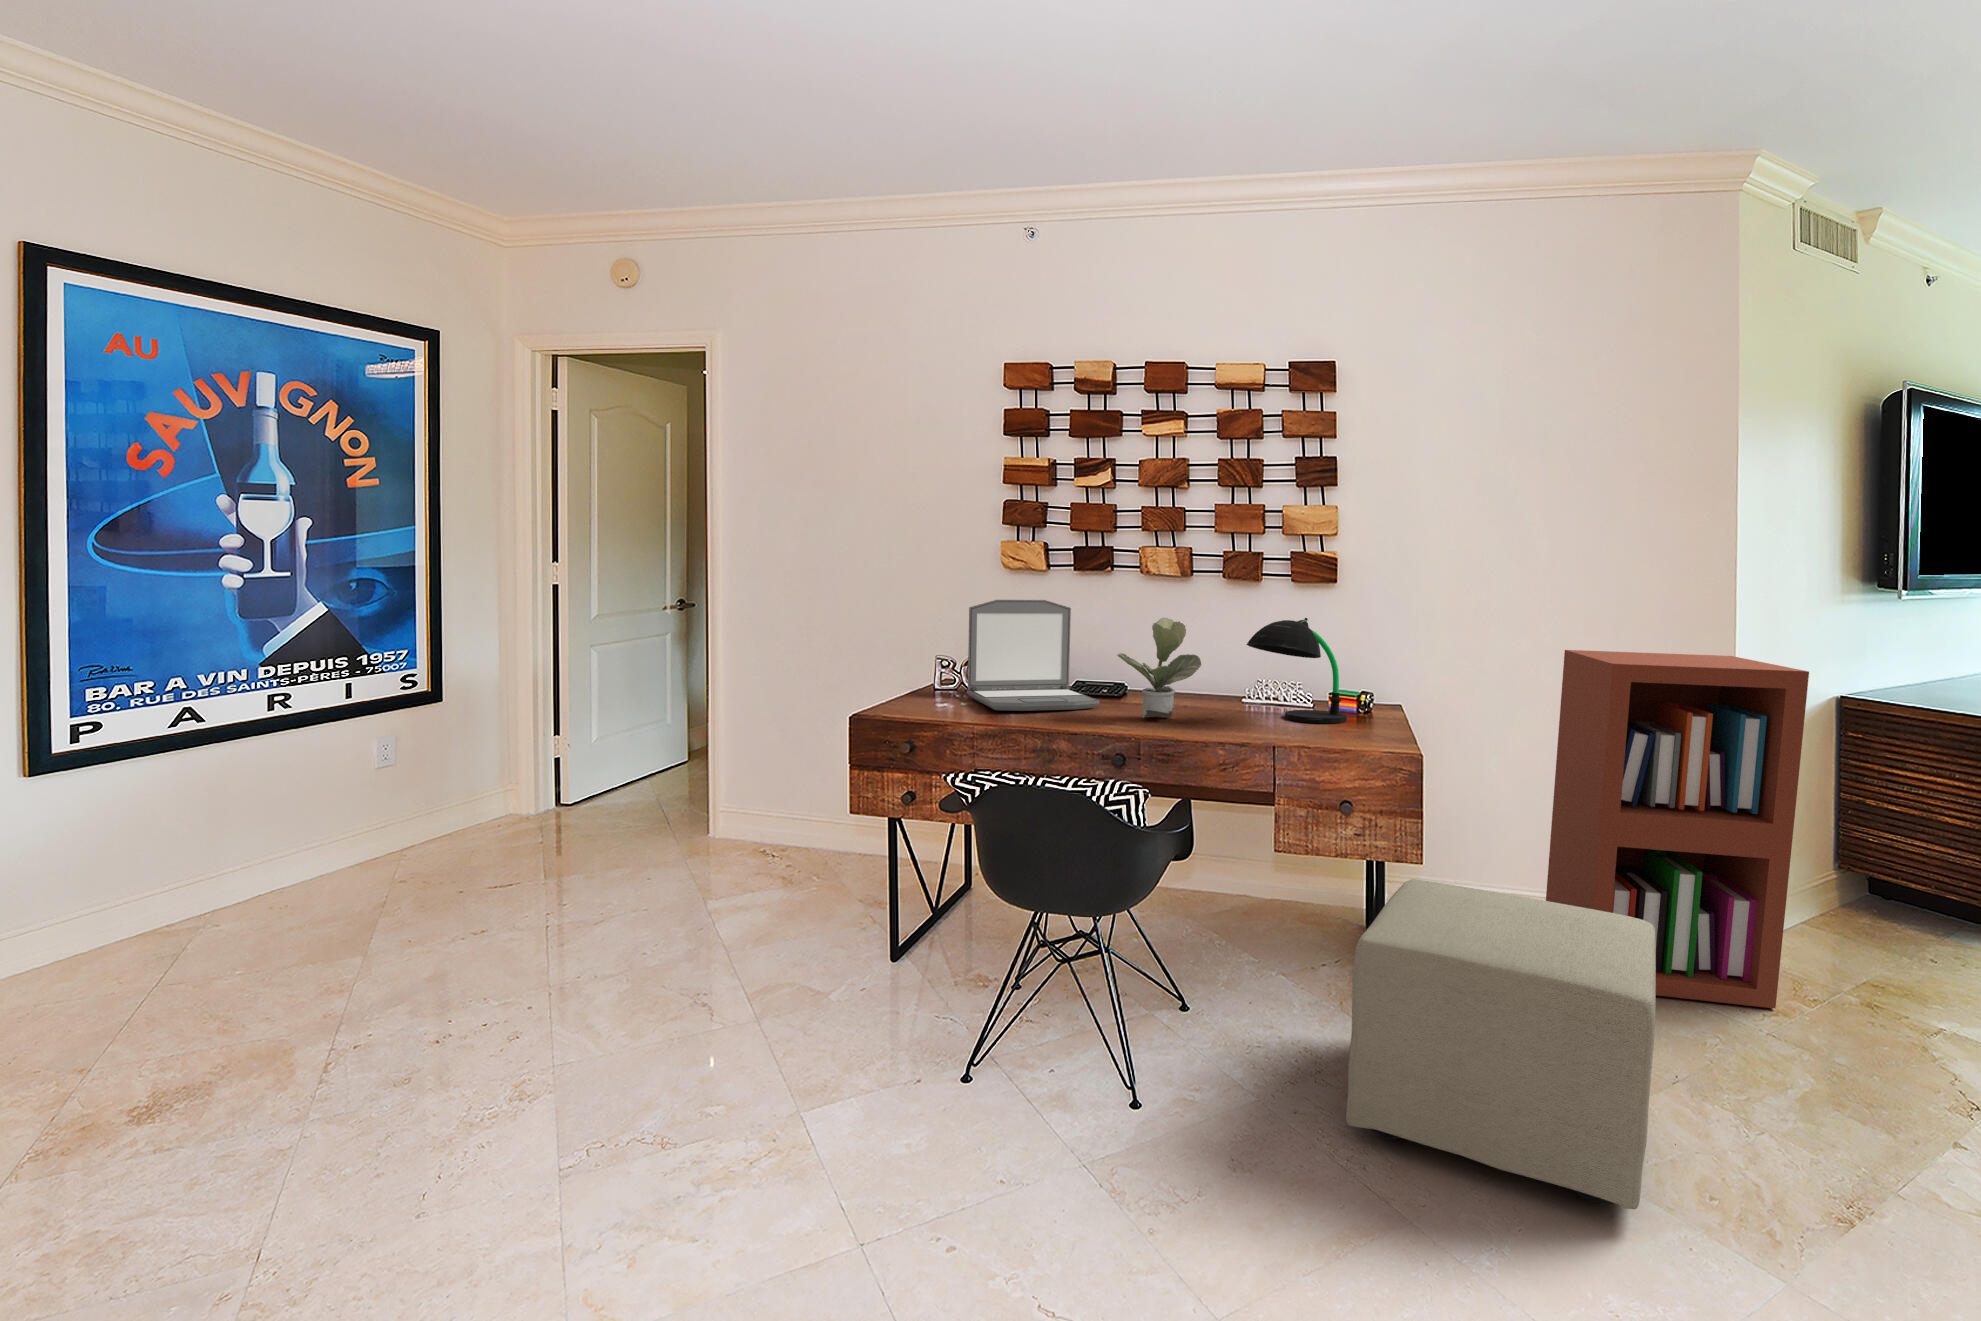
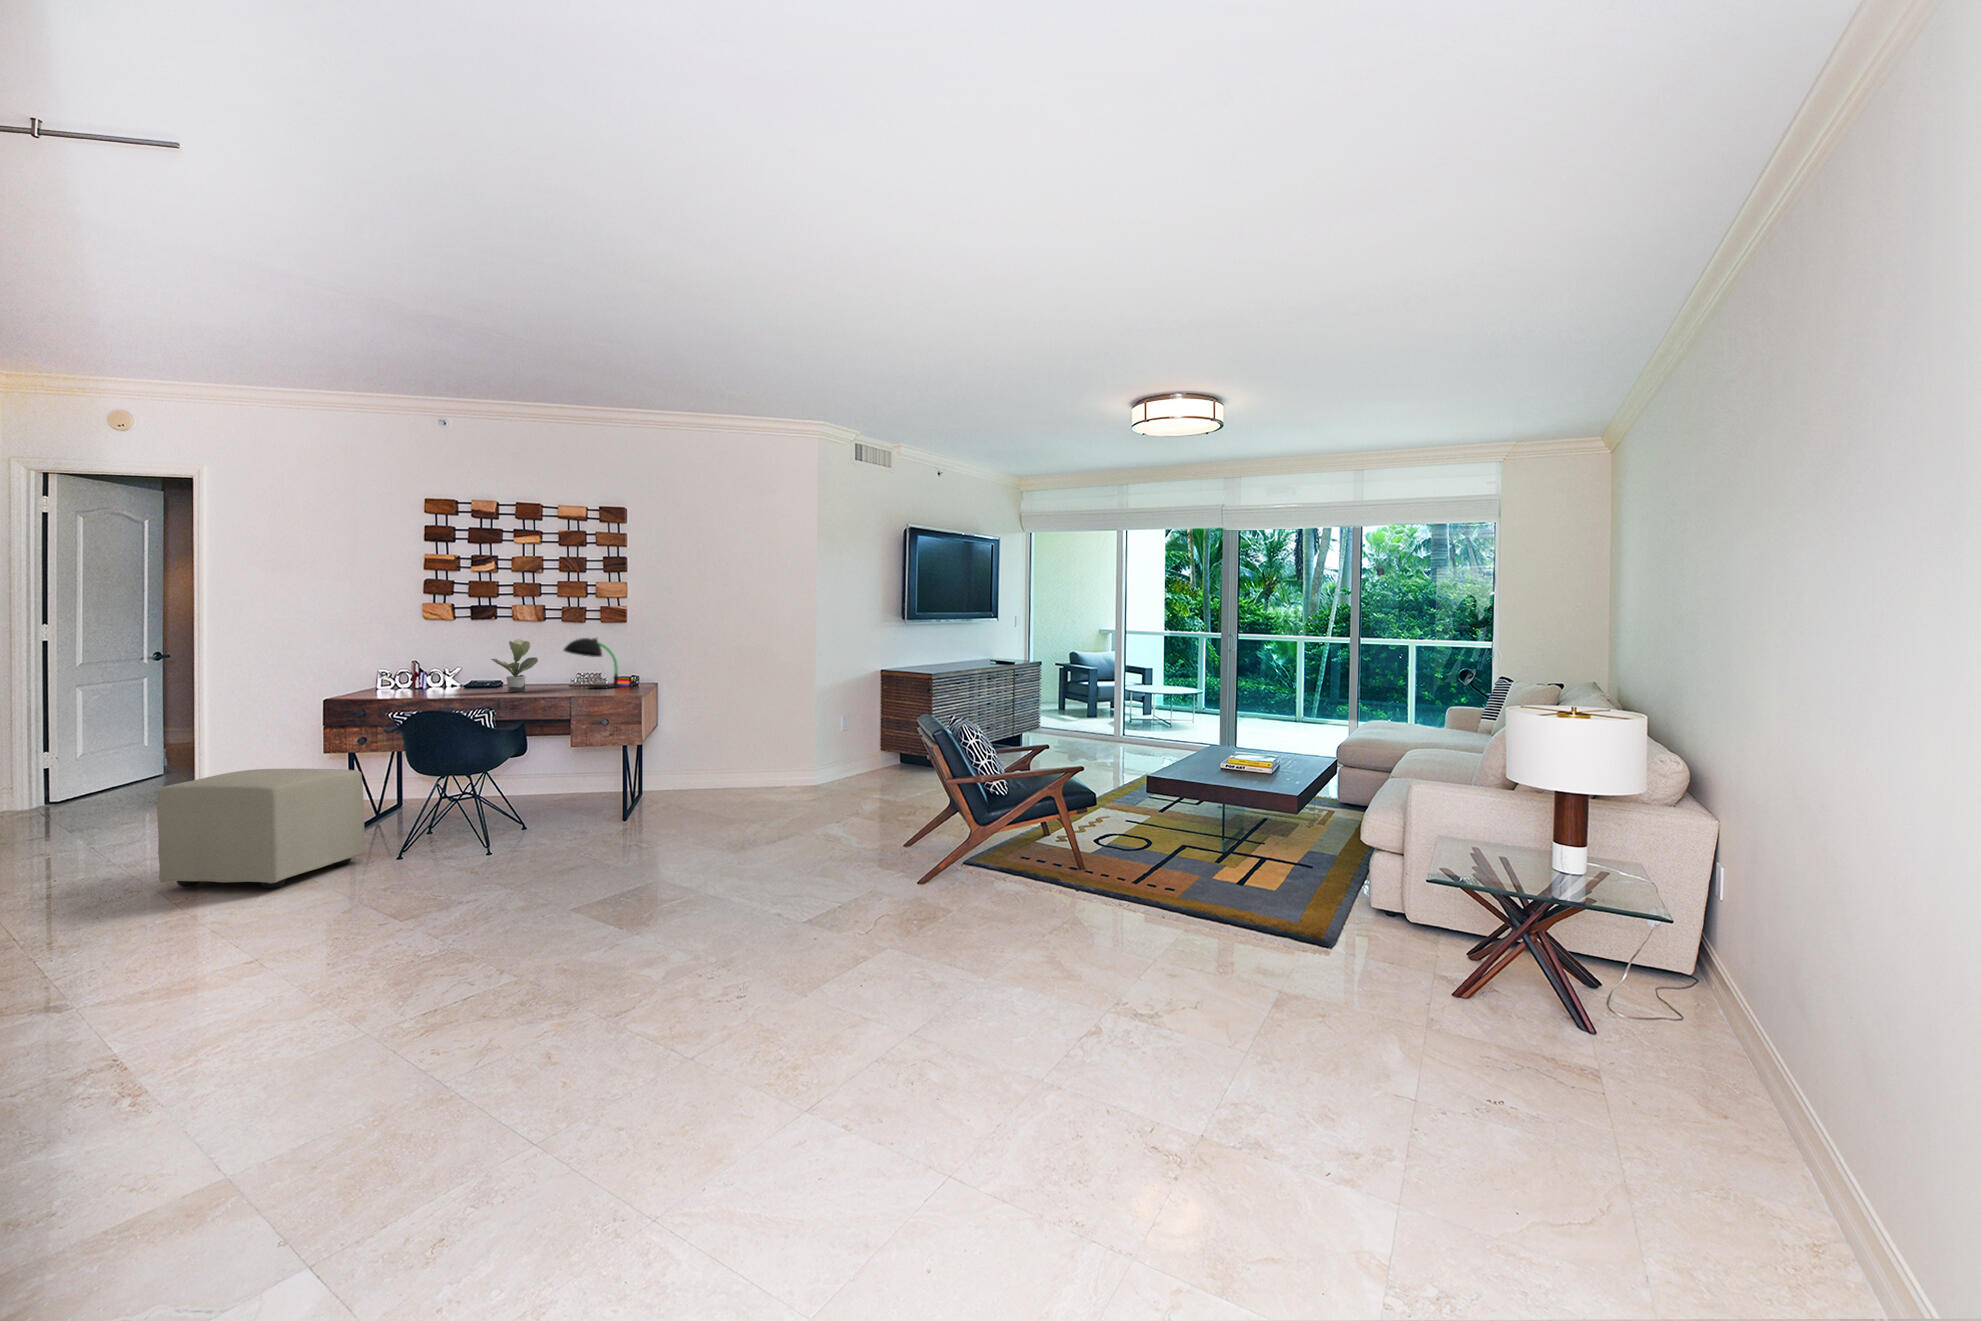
laptop: present [967,600,1100,711] -> none [401,634,485,693]
bookshelf: present [1546,650,1809,1009] -> none [736,650,814,801]
ottoman: present [1346,879,1656,1209] -> present [157,769,365,888]

